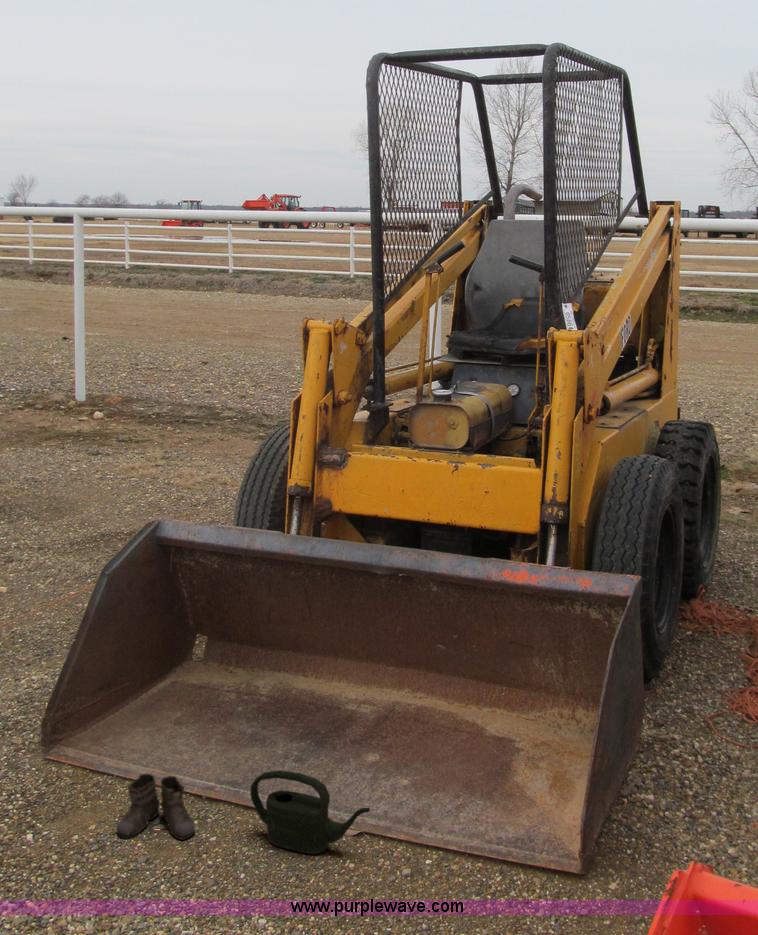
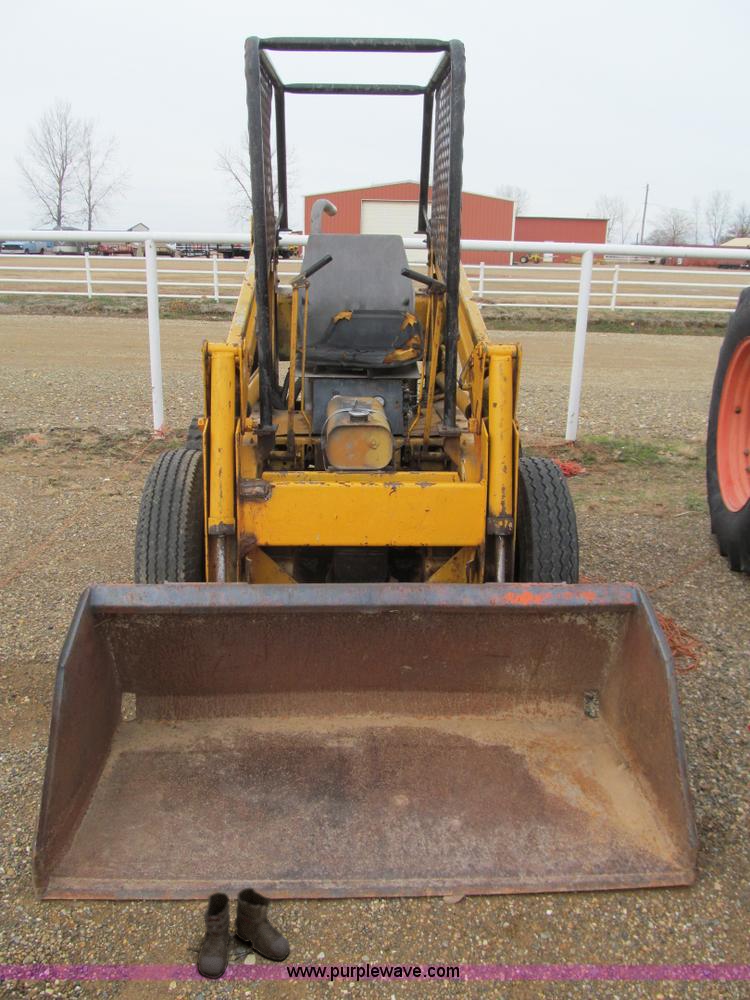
watering can: present [250,770,370,854] -> none [350,852,494,937]

